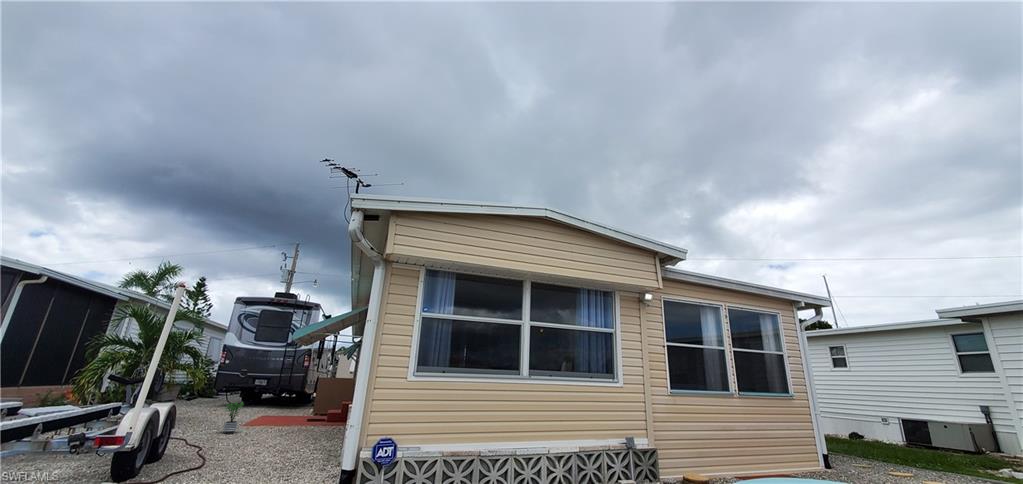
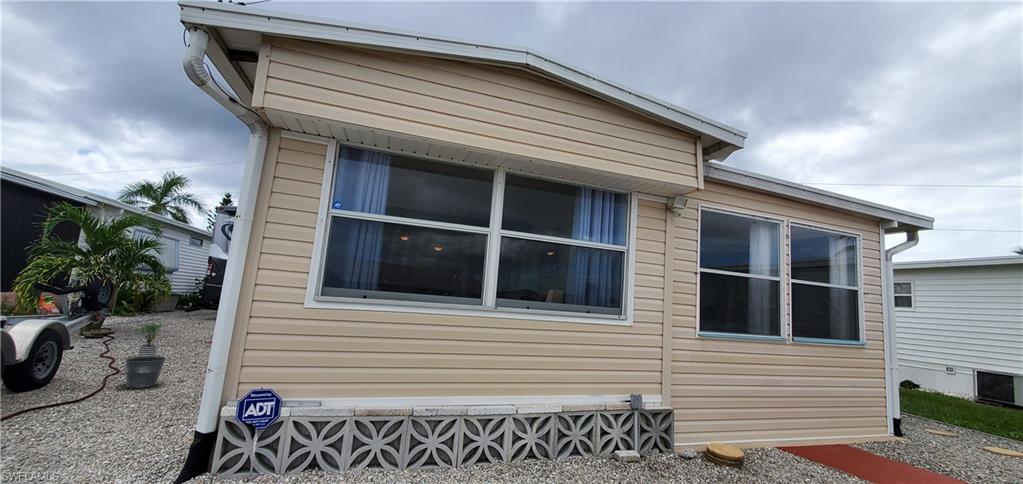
bucket: none [238,427,270,452] -> present [120,357,166,388]

